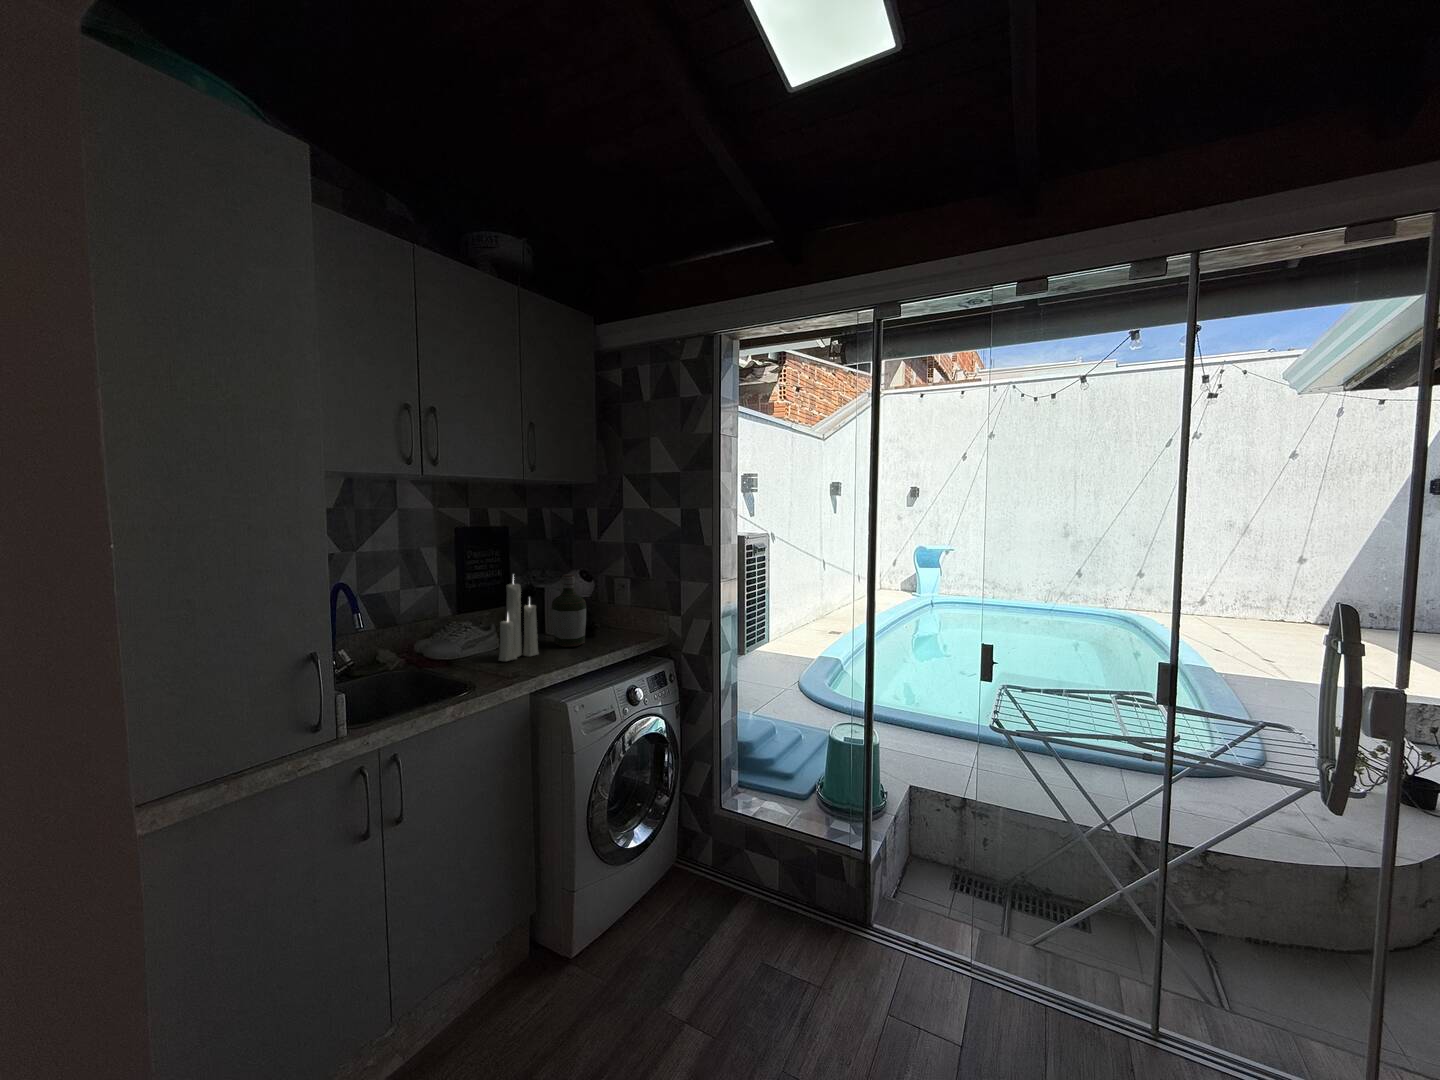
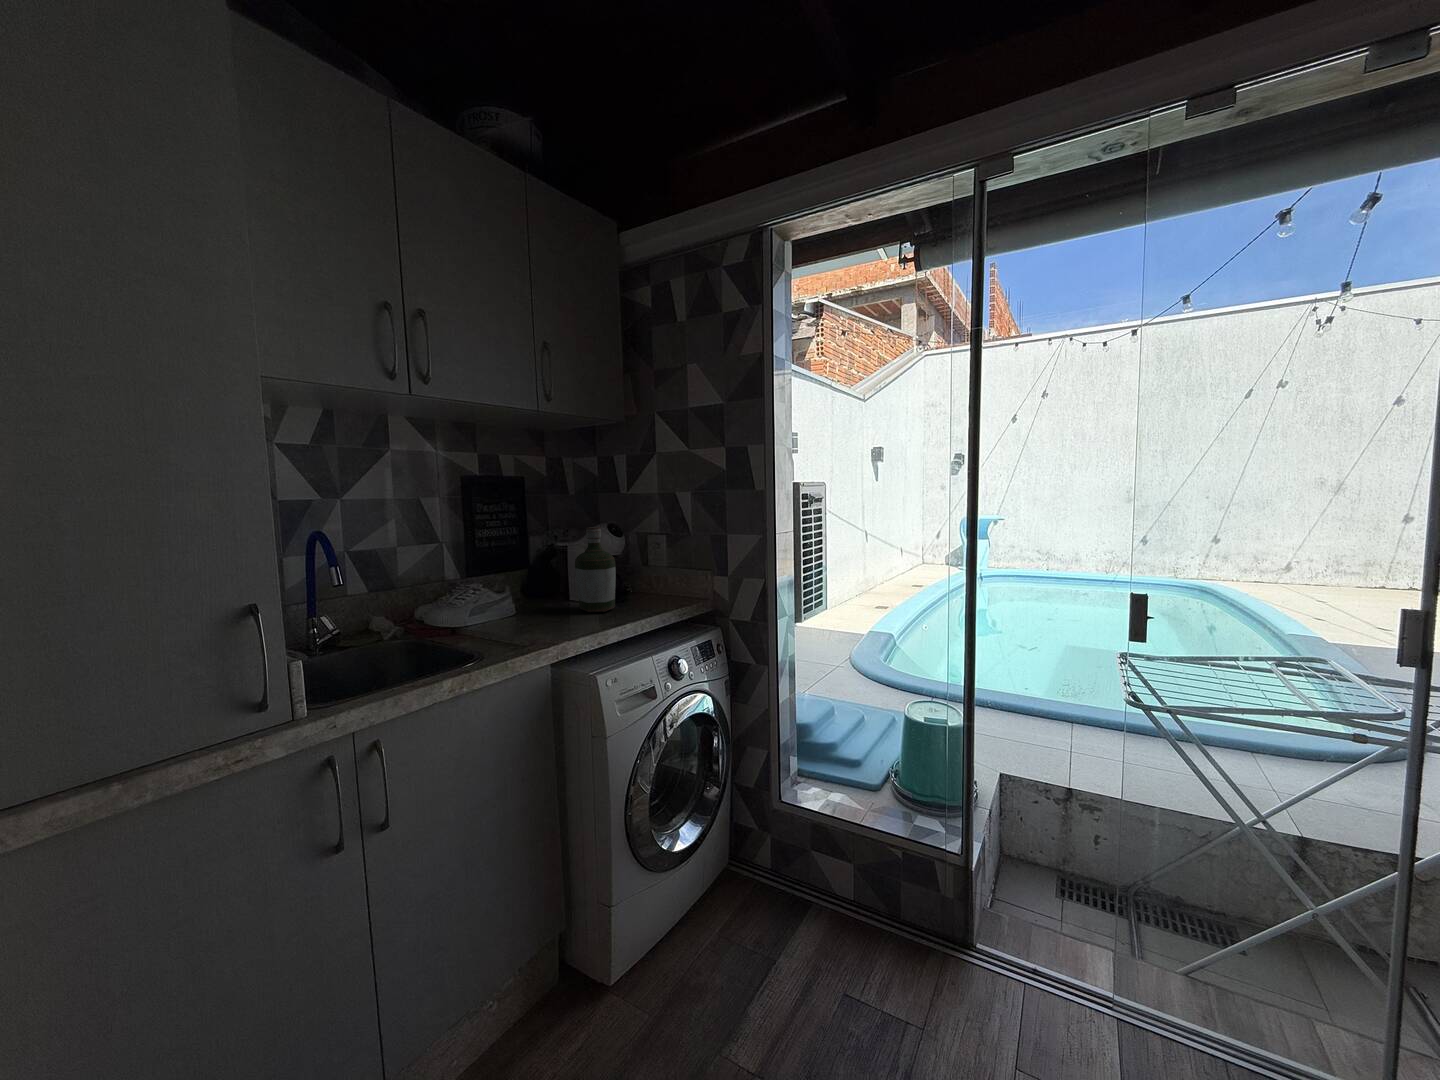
candle: present [499,583,538,661] -> none [512,519,561,628]

